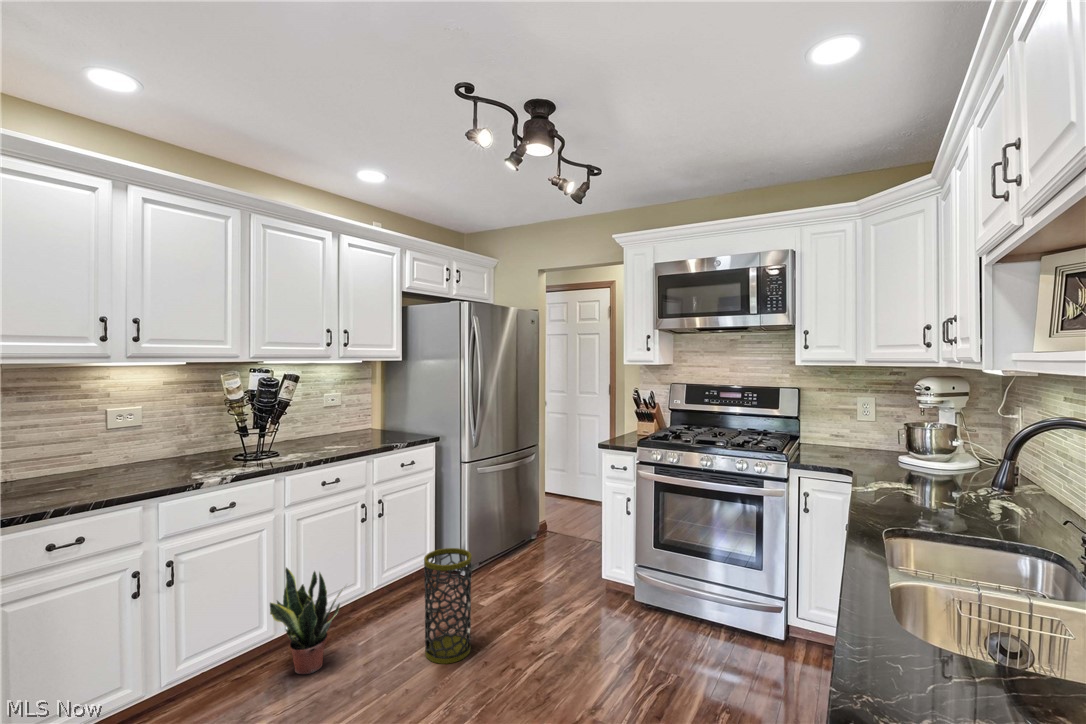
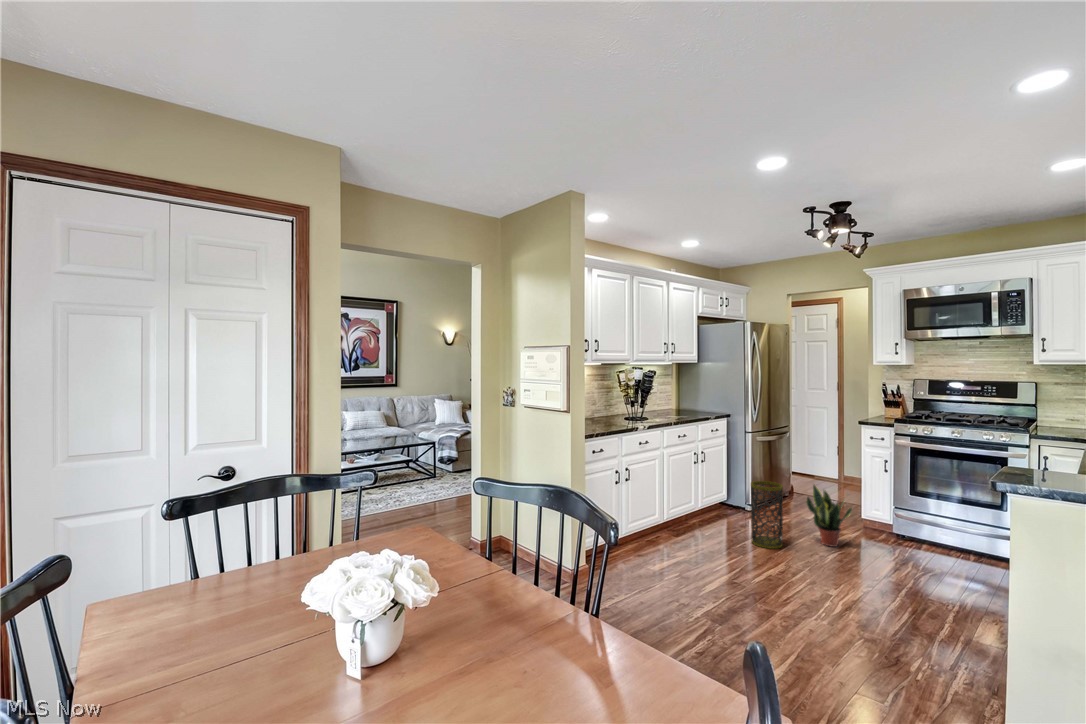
potted plant: present [270,568,345,674] -> present [807,485,852,547]

